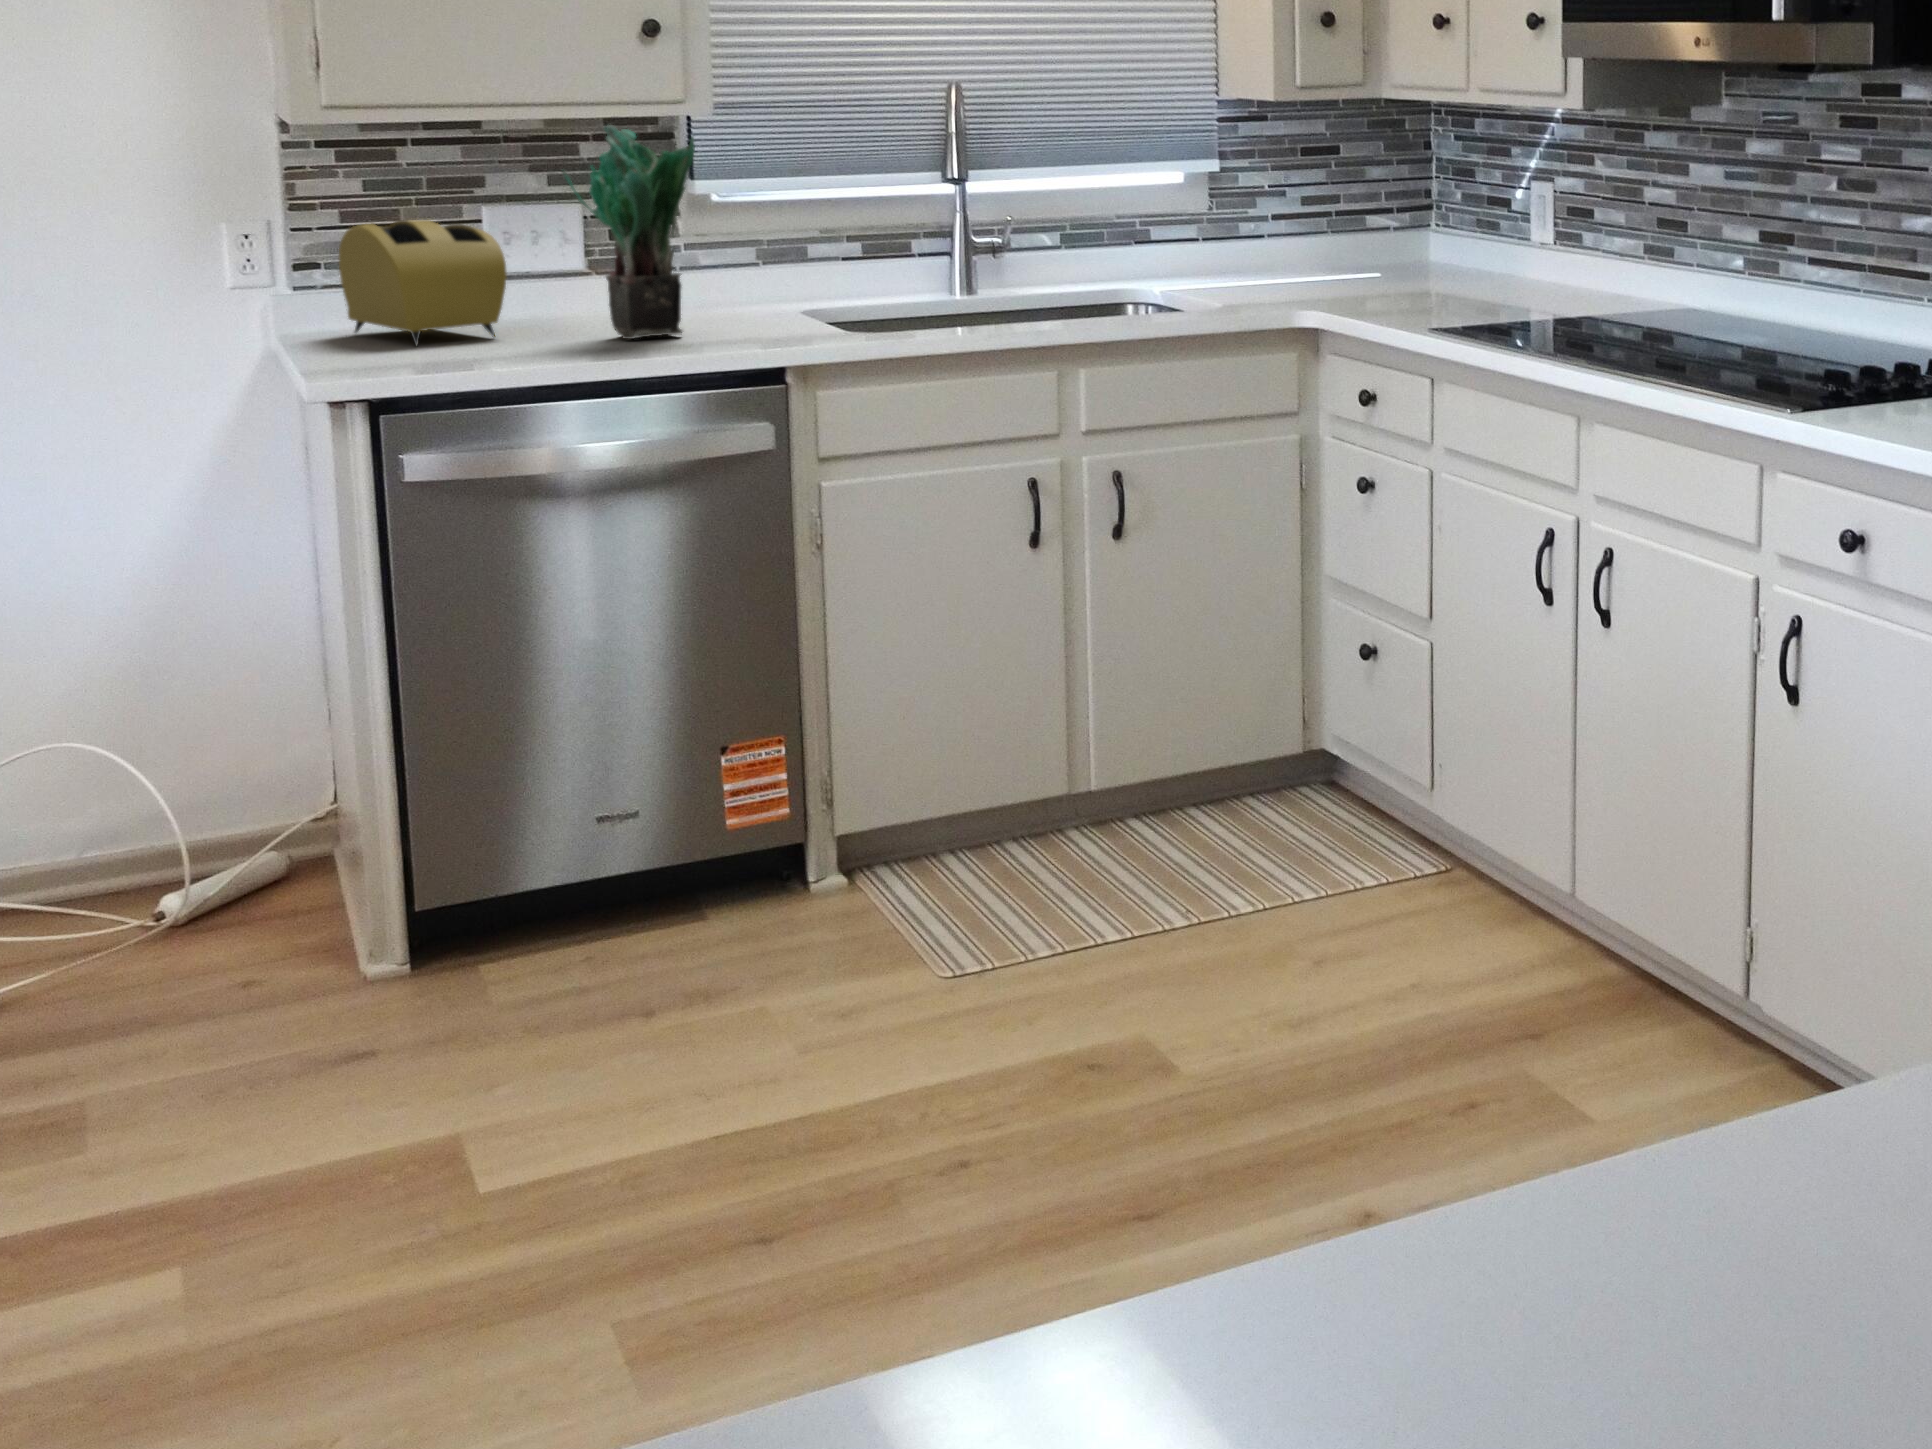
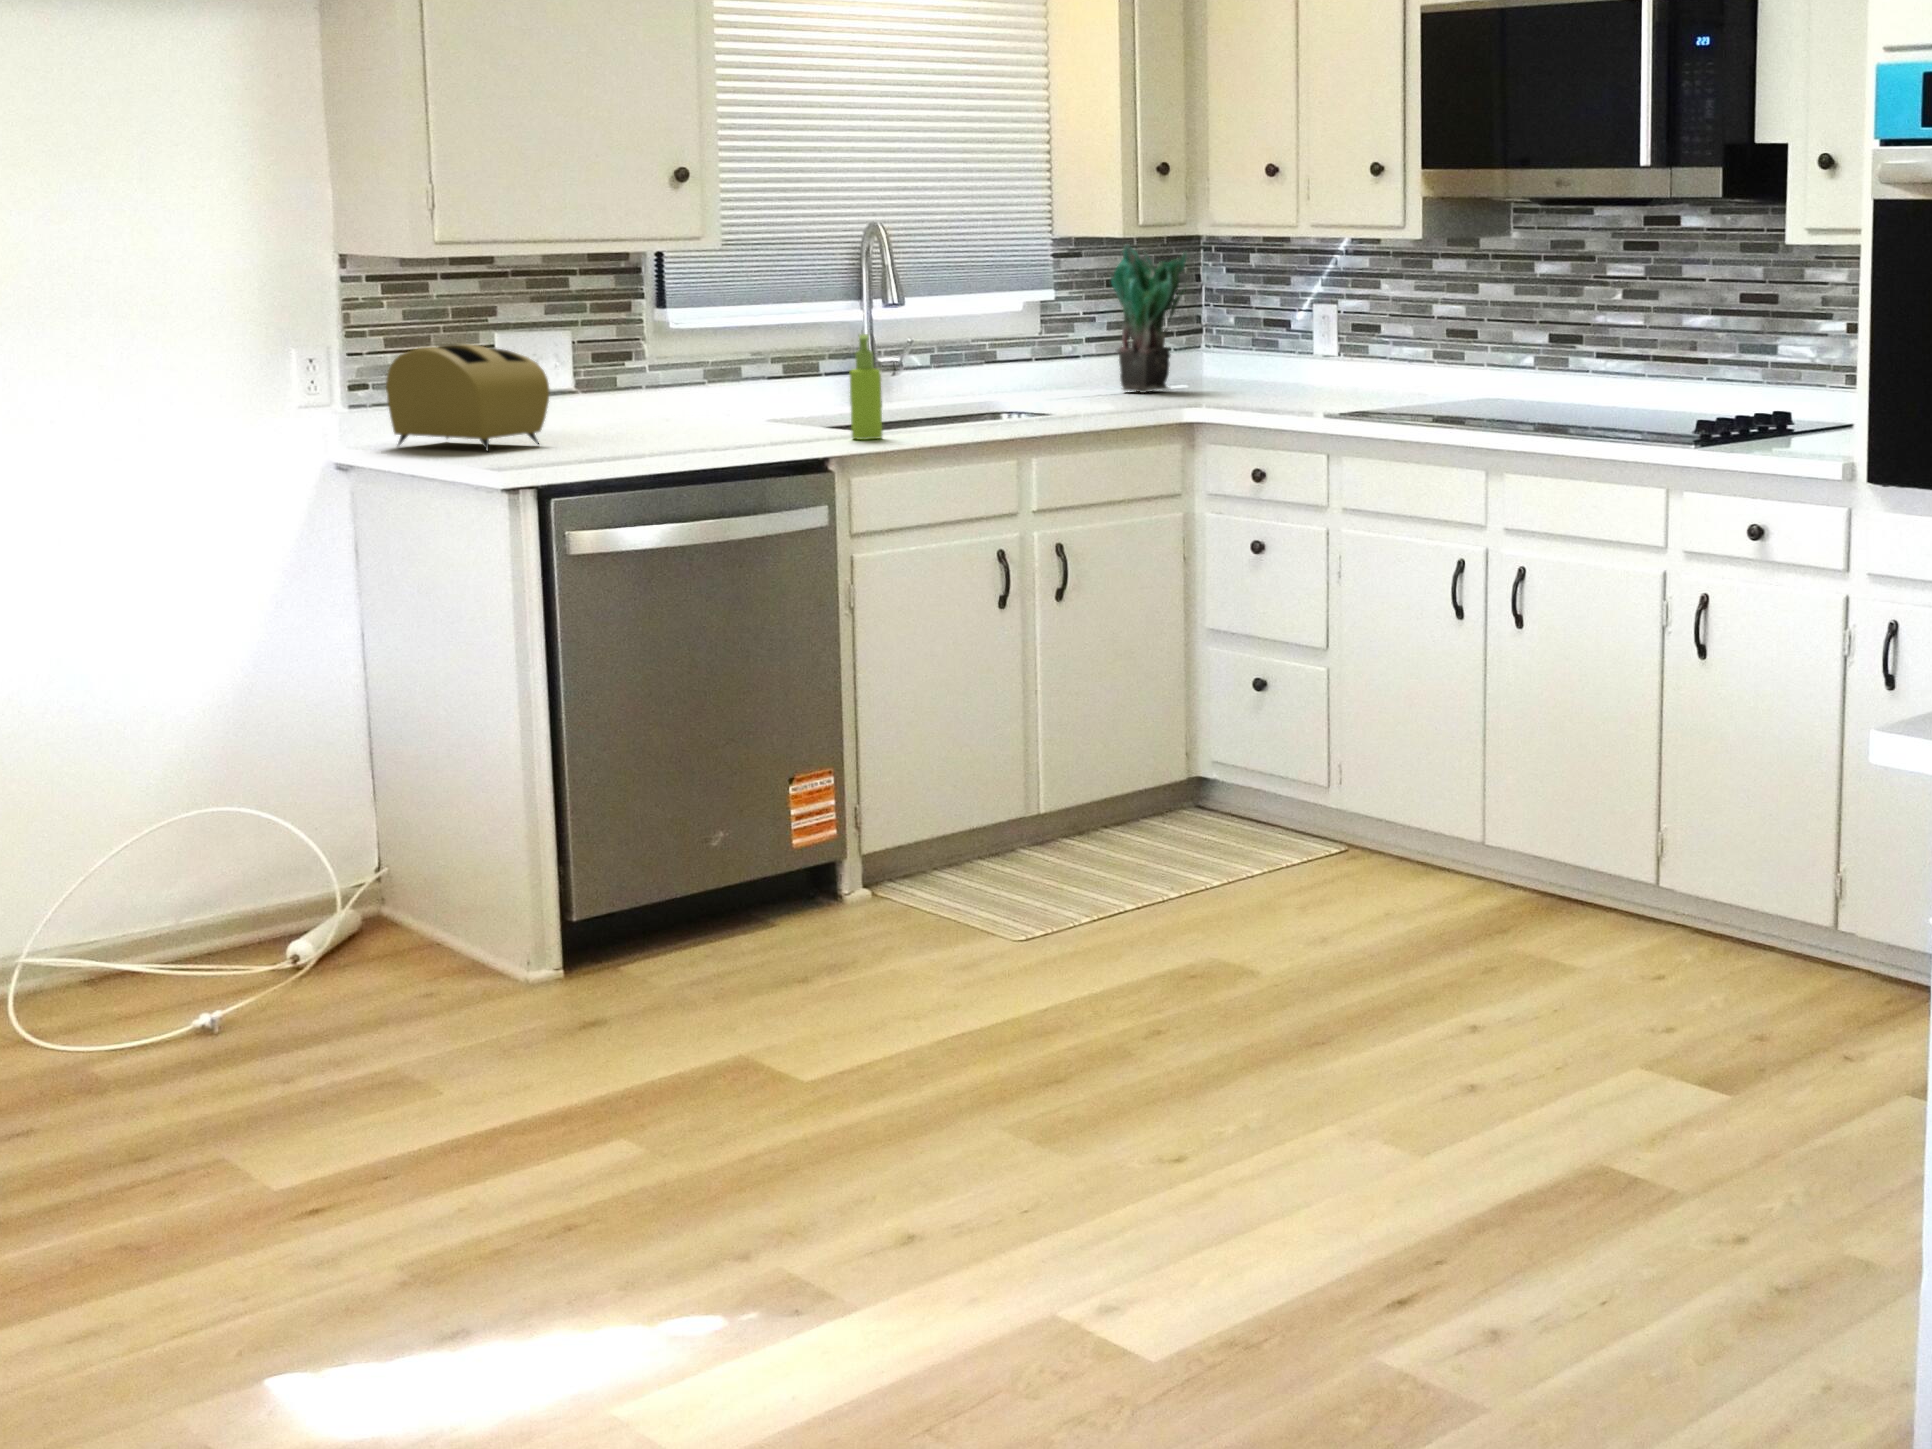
potted plant: present [564,125,695,339] -> present [1111,244,1187,393]
soap dispenser: none [822,220,863,346] -> present [850,334,882,440]

